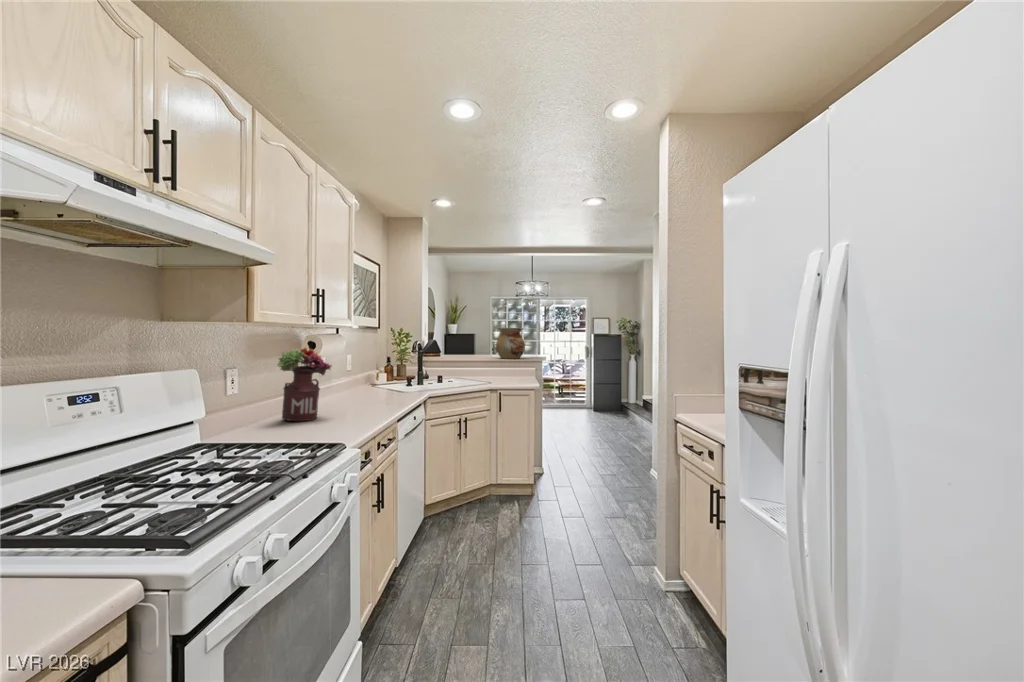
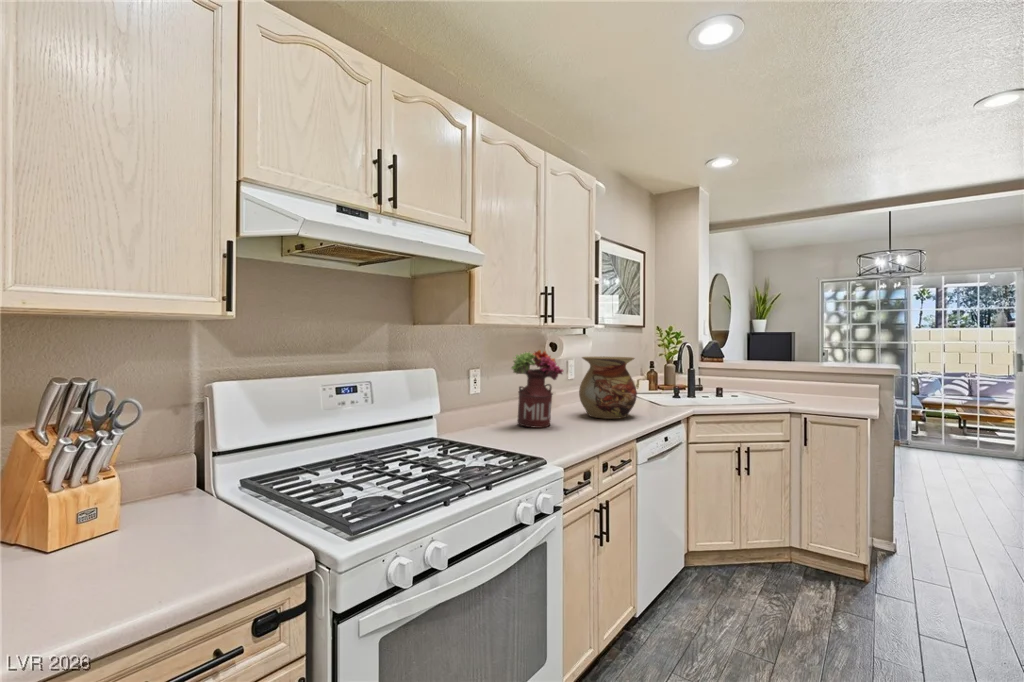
vase: present [496,328,525,359] -> present [579,357,637,419]

